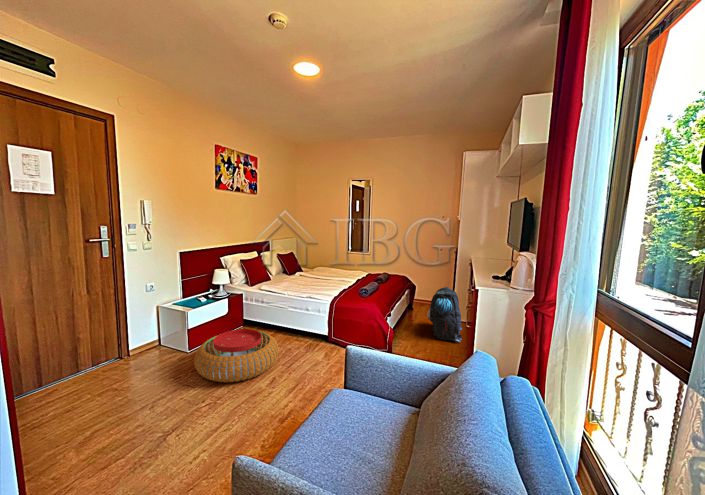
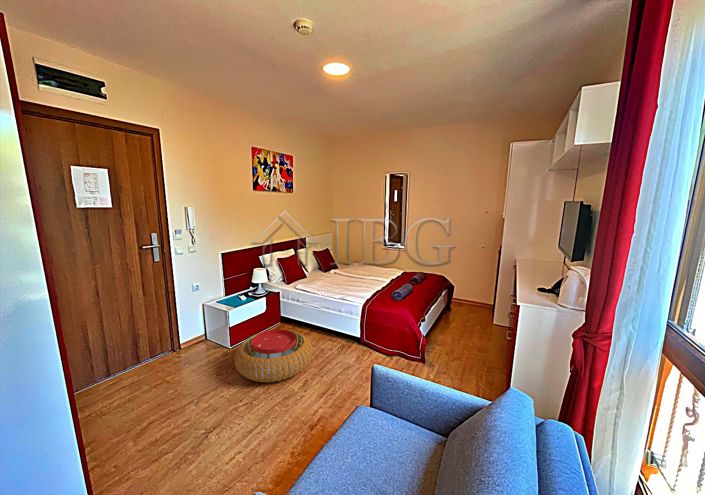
backpack: present [427,287,463,342] -> none [465,290,503,350]

